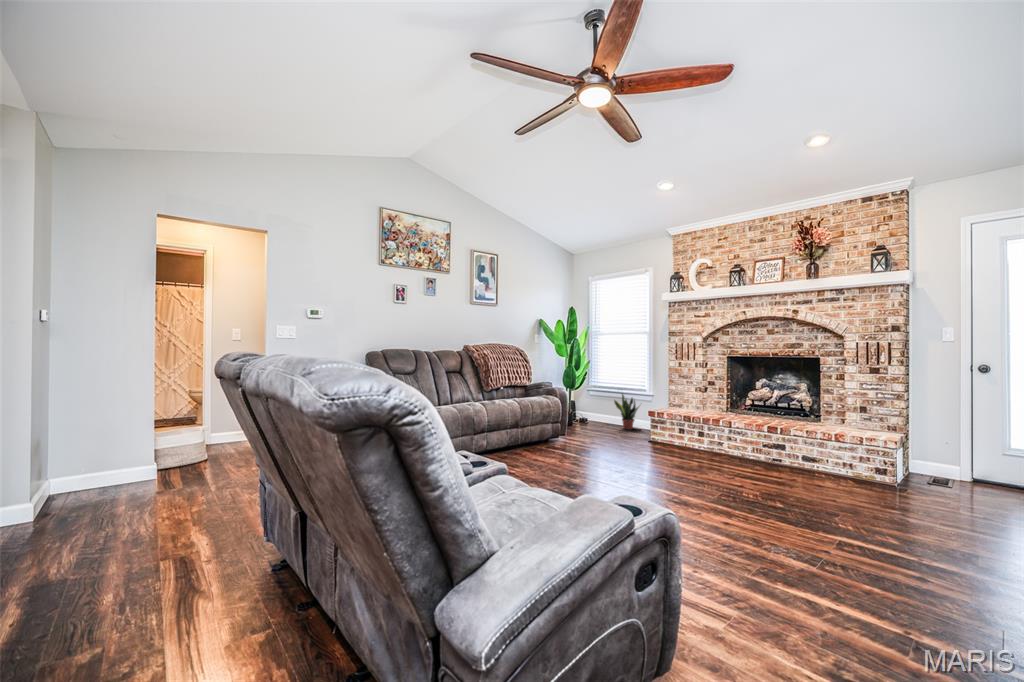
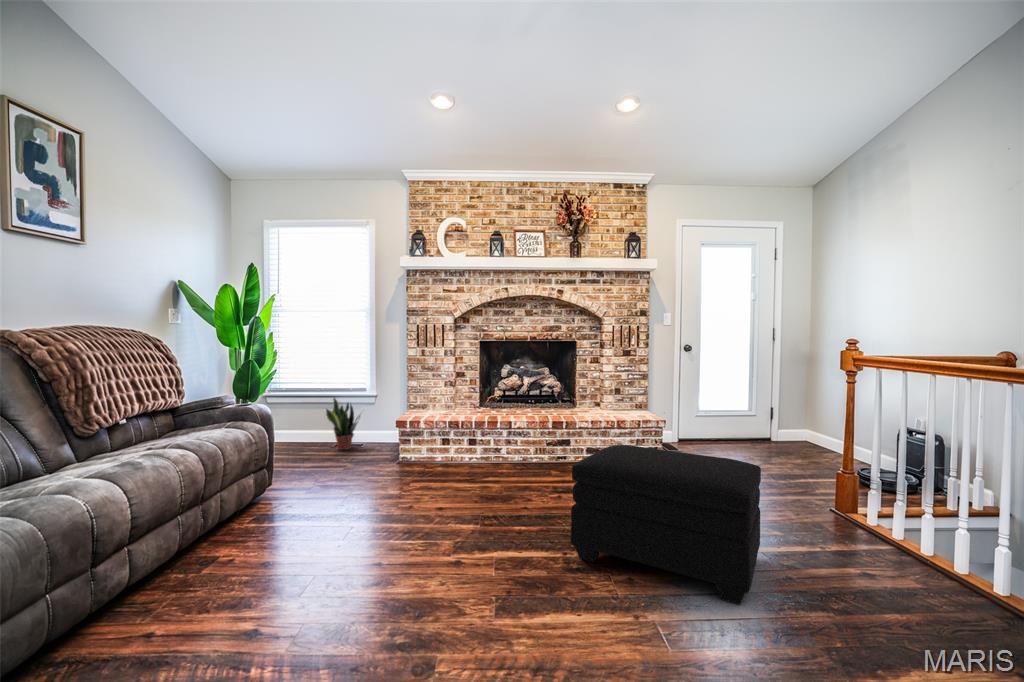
ottoman: none [674,437,822,544] -> present [571,445,761,605]

